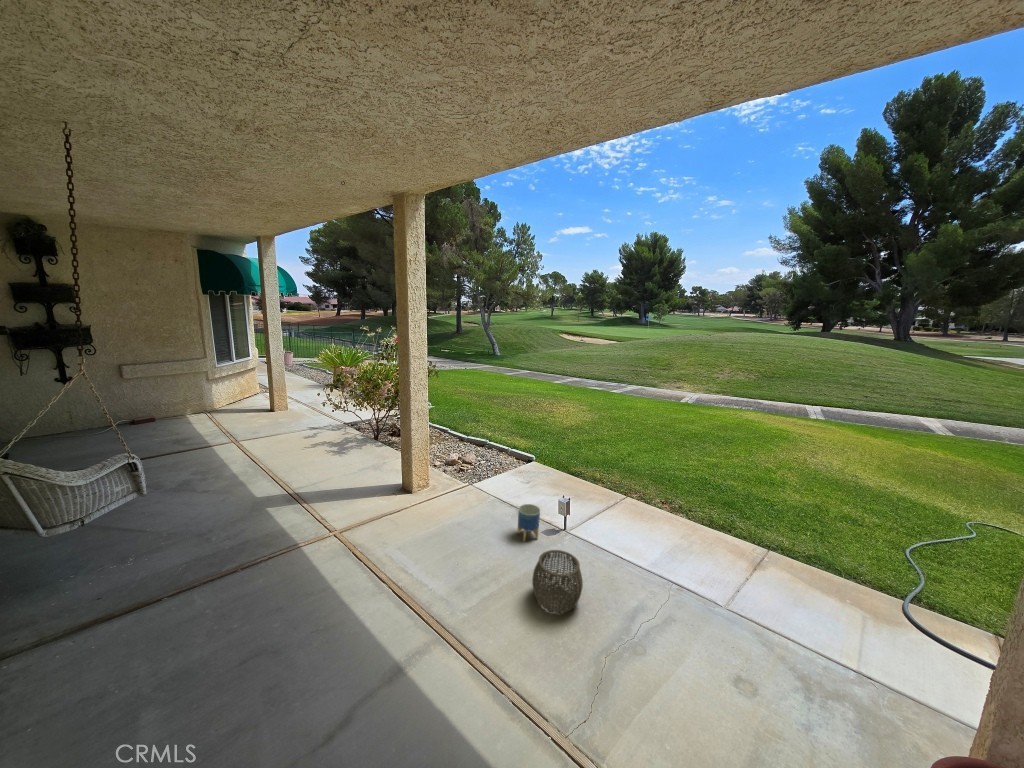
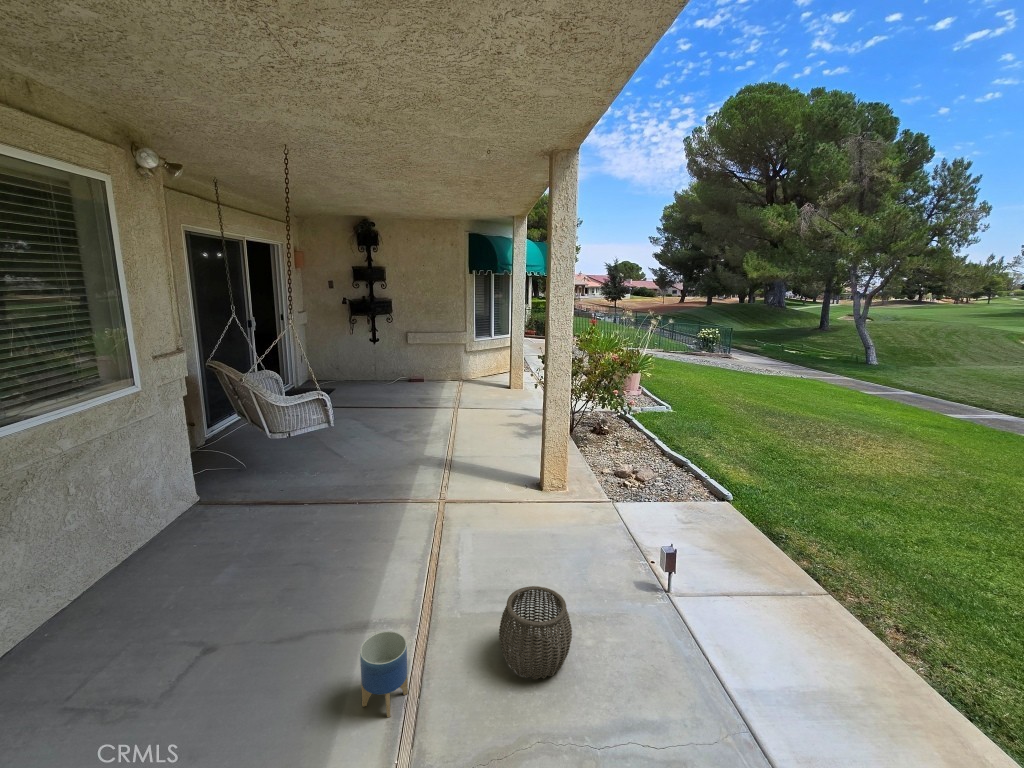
planter: present [517,504,540,542] -> present [360,631,408,717]

